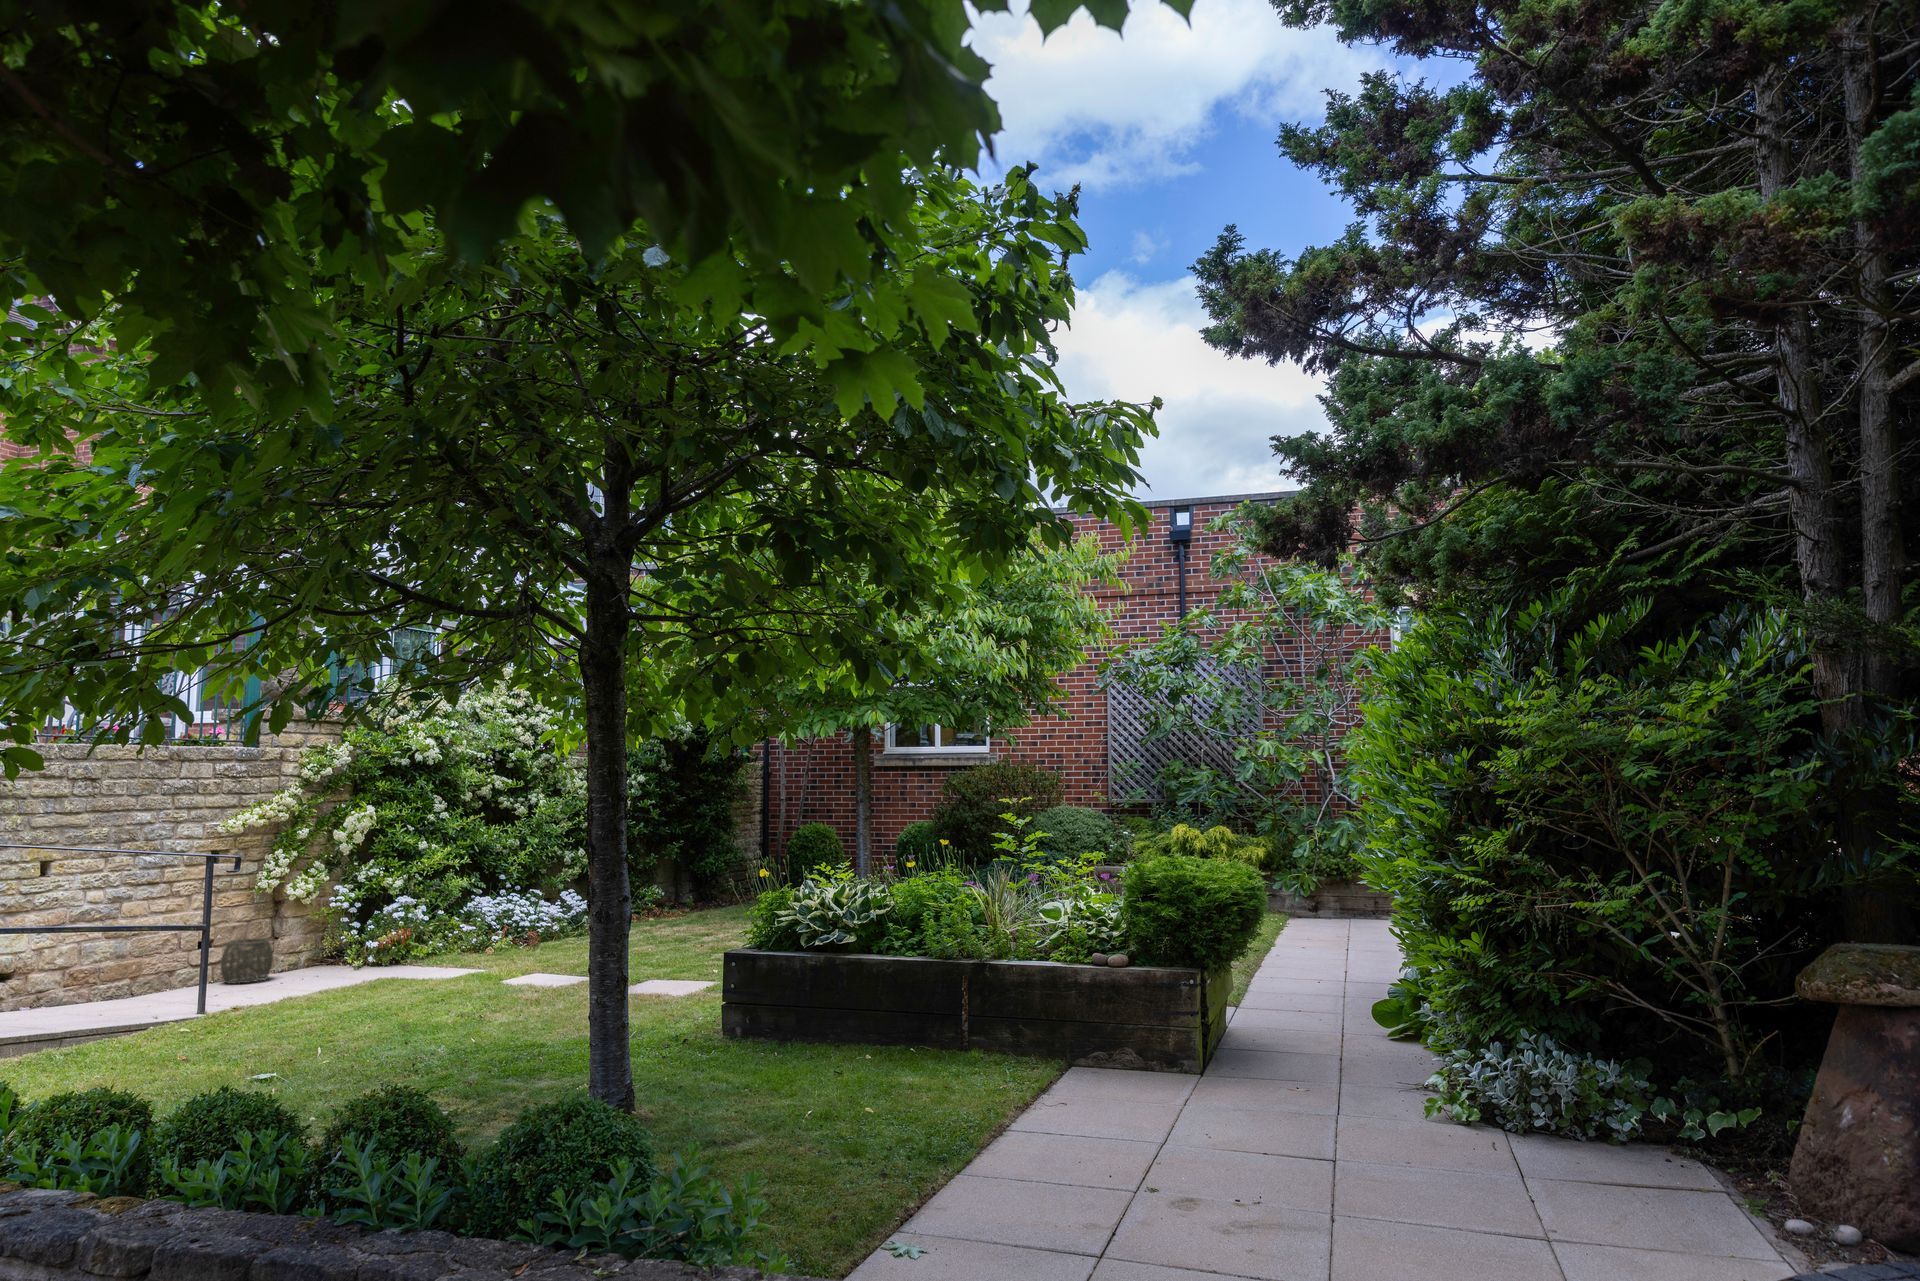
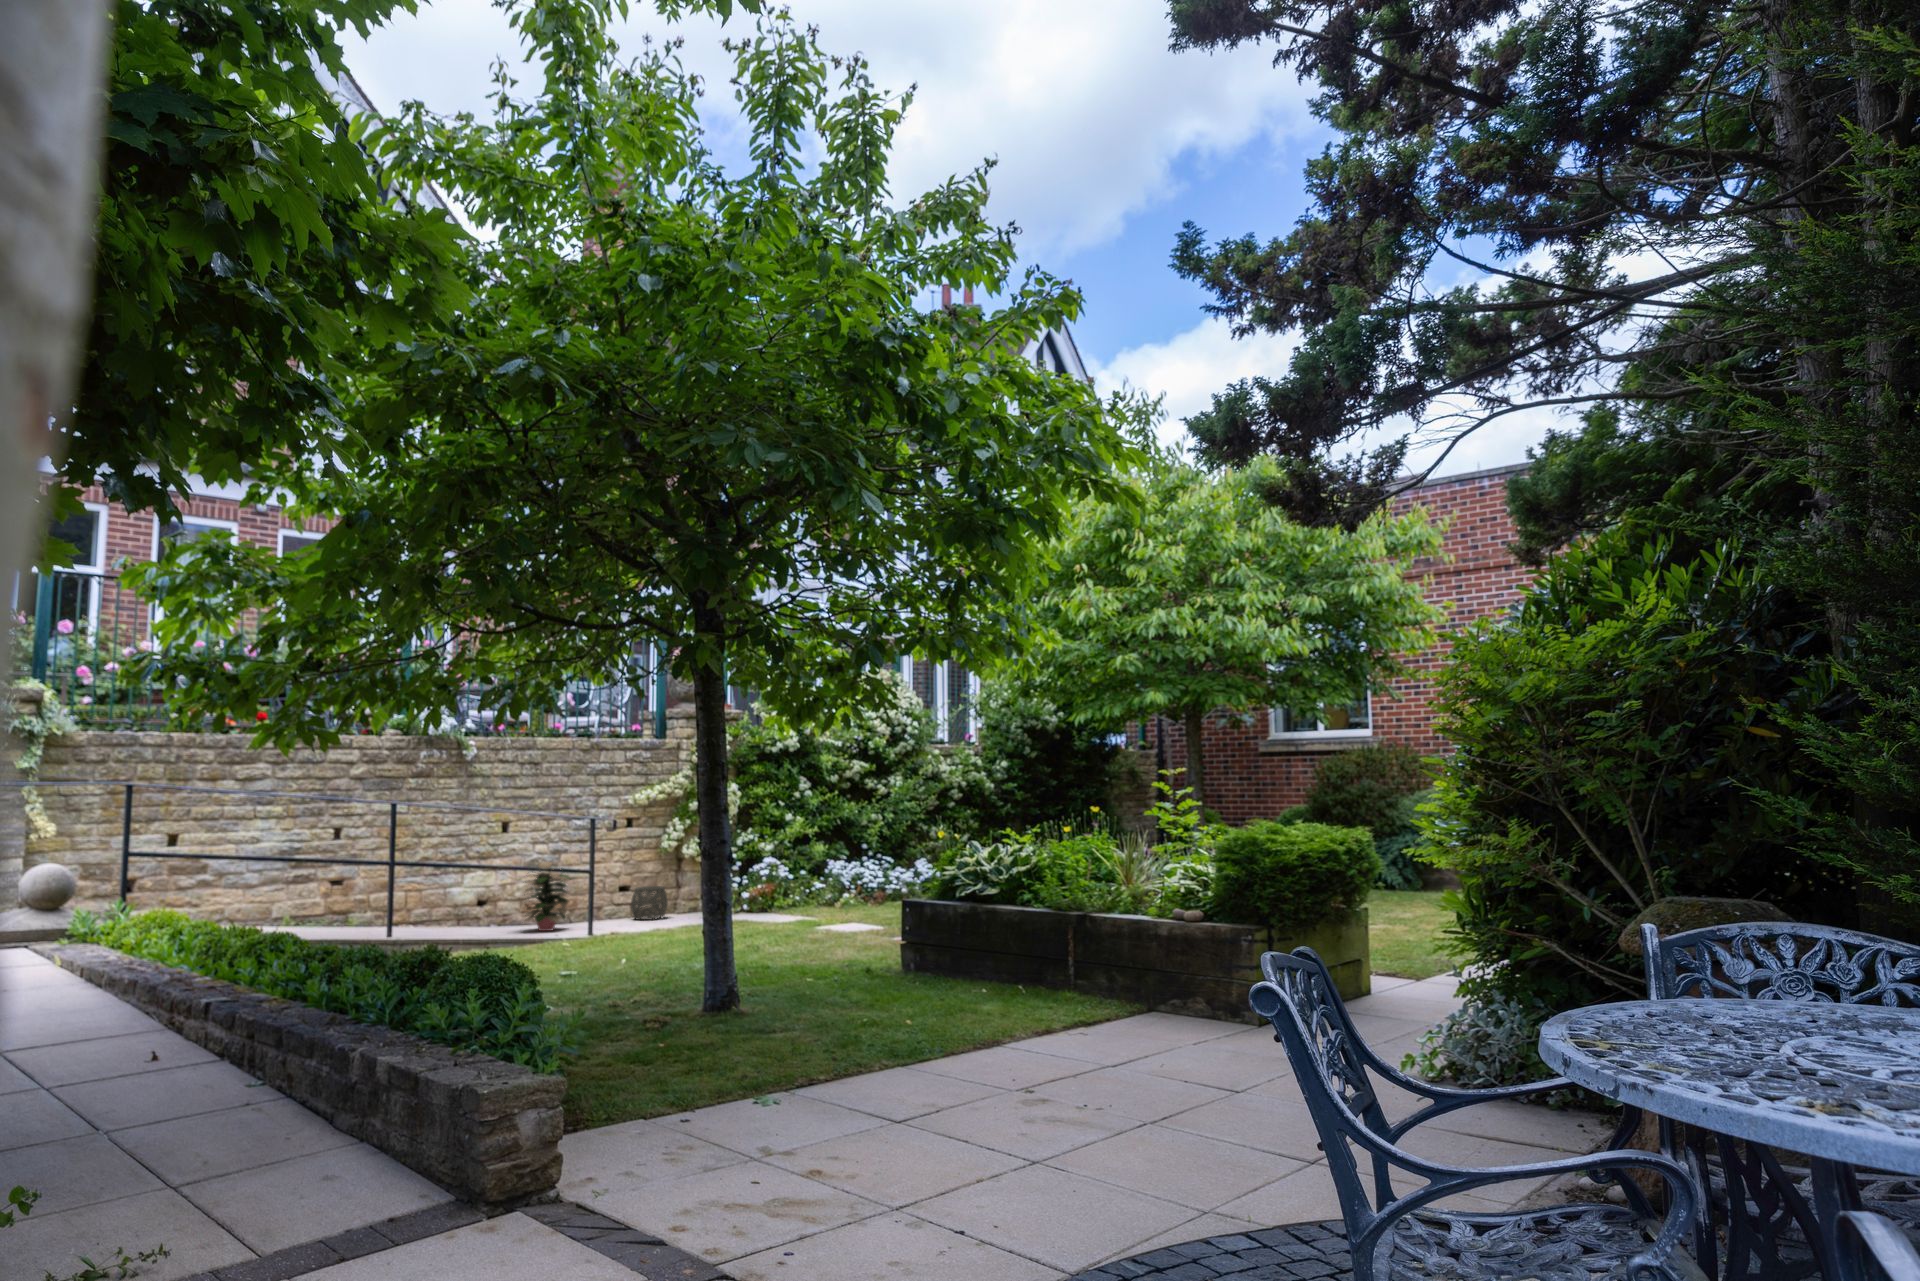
decorative plant: none [79,916,157,1011] -> present [525,862,569,931]

